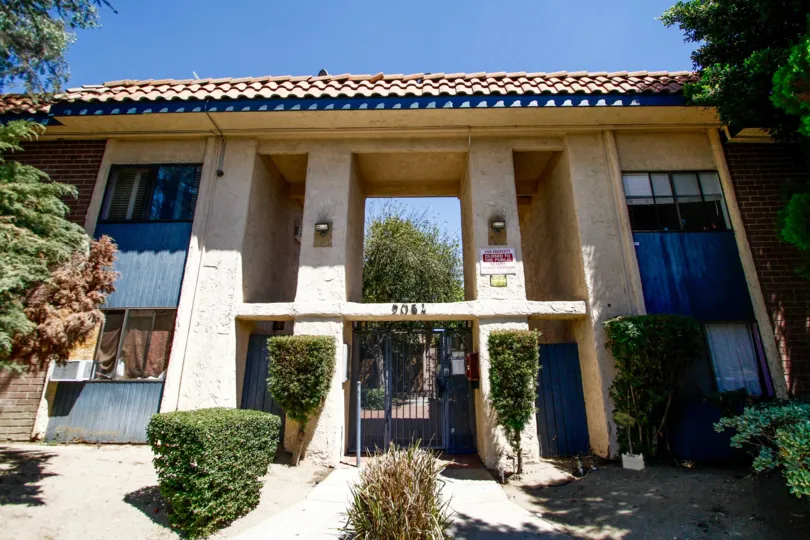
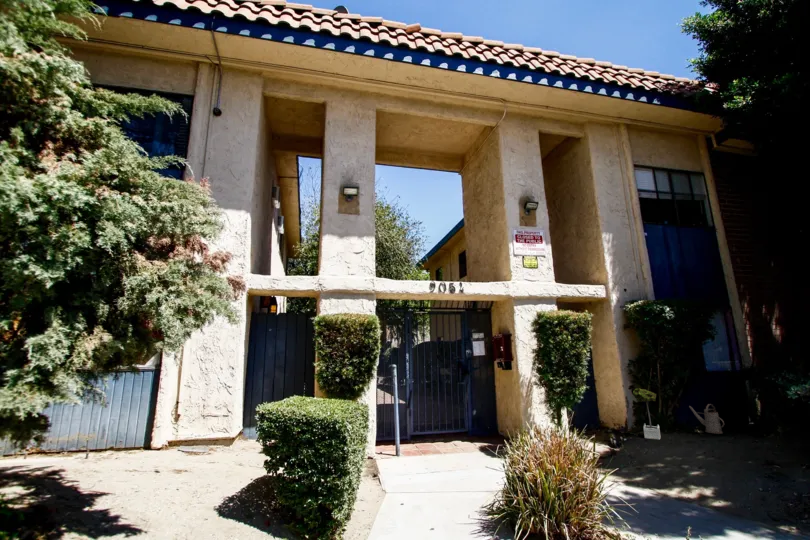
watering can: none [693,434,729,469] -> present [689,404,724,434]

